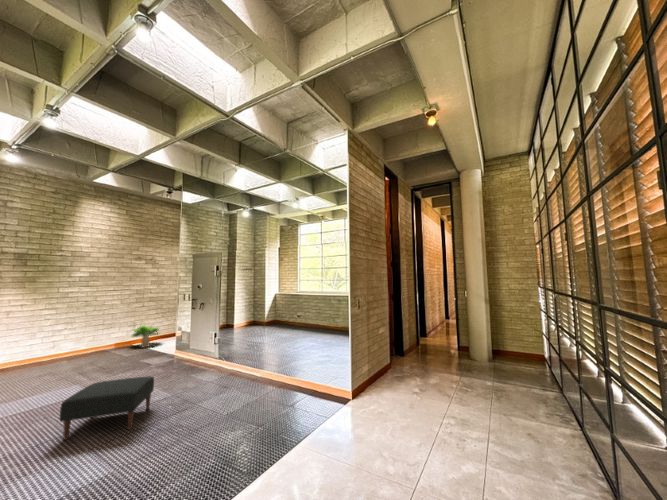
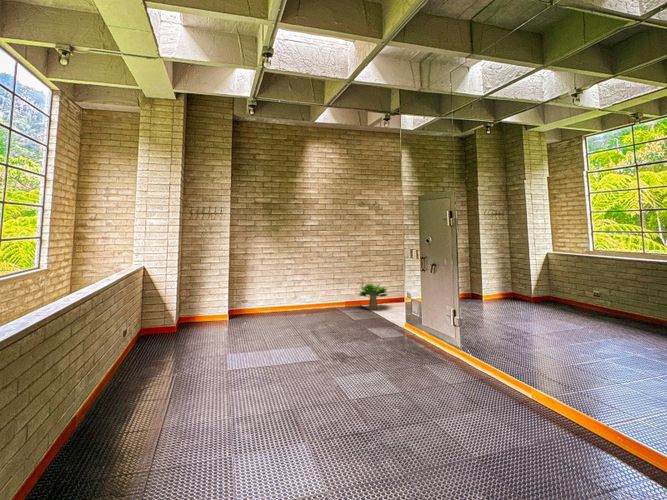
ottoman: present [60,376,154,440] -> none [260,363,372,463]

